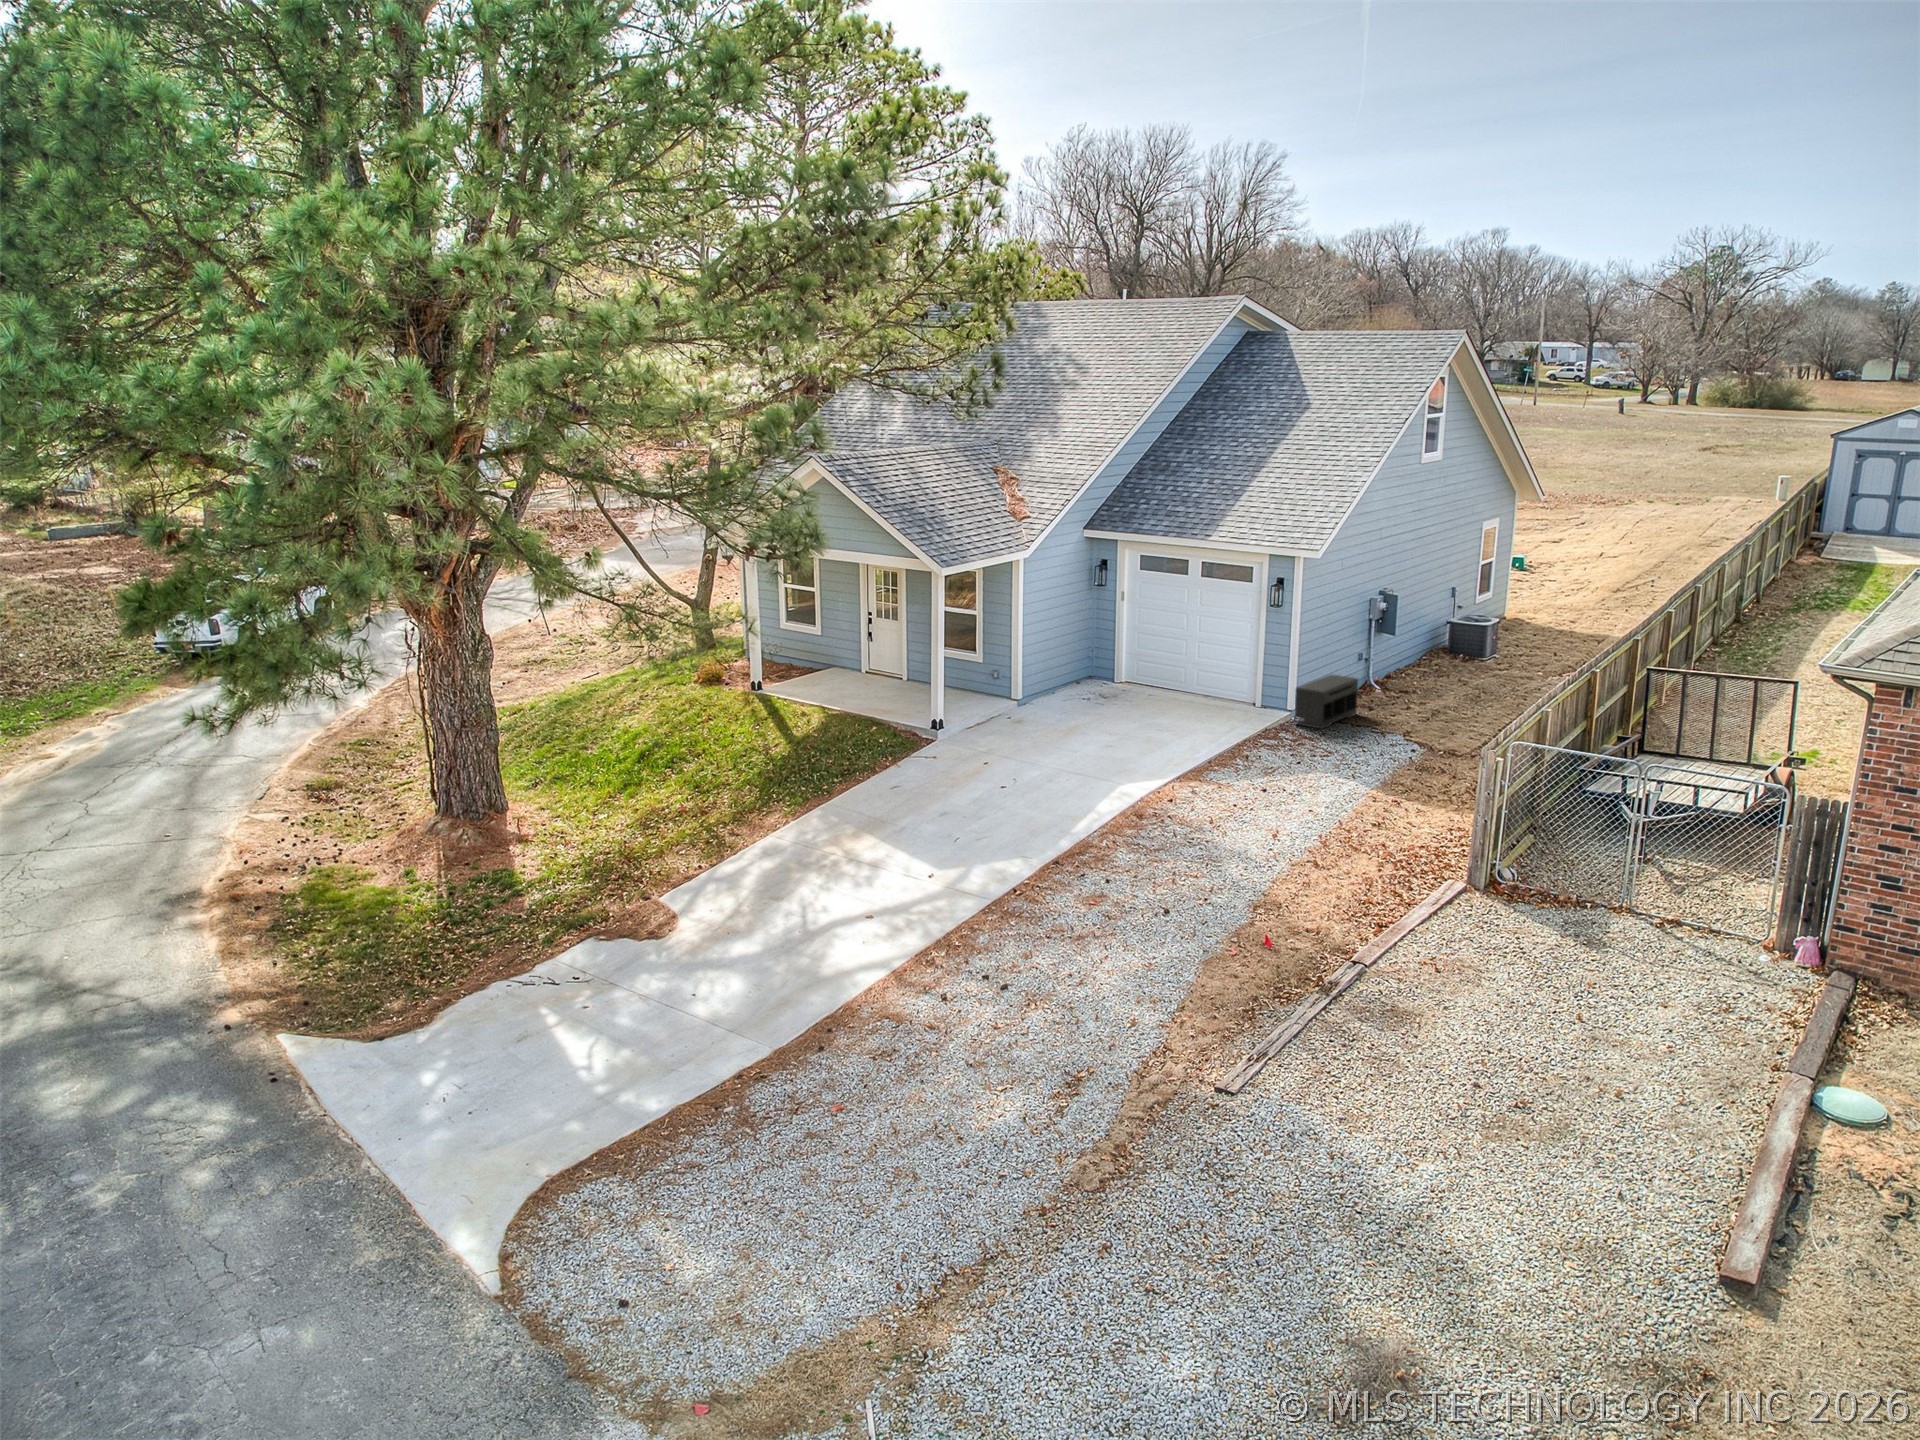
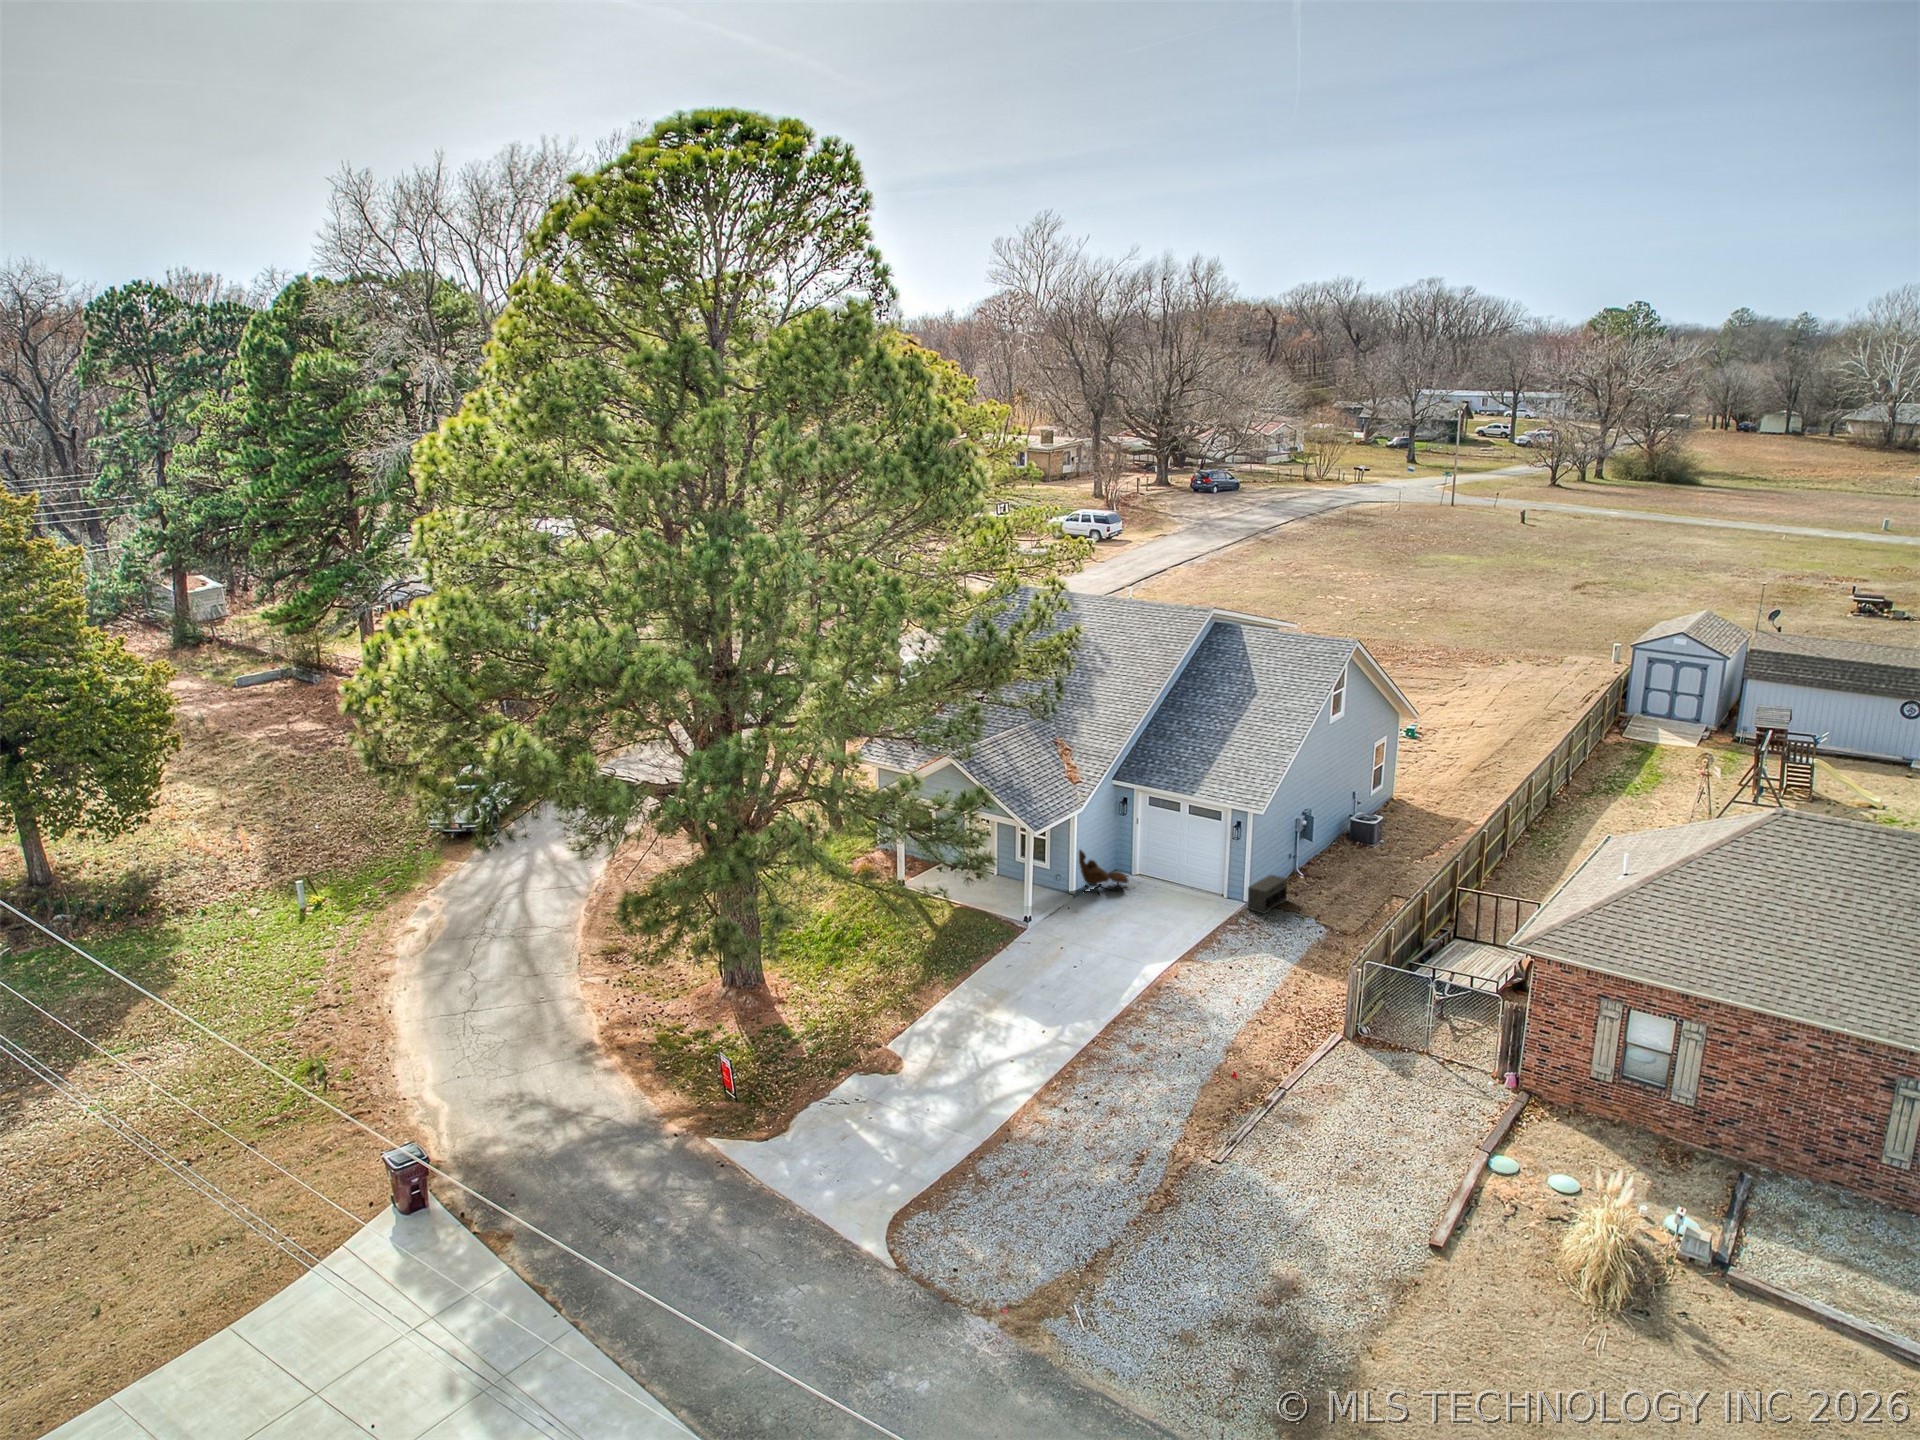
lounge chair: none [1027,629,1109,704] -> present [1079,850,1128,894]

